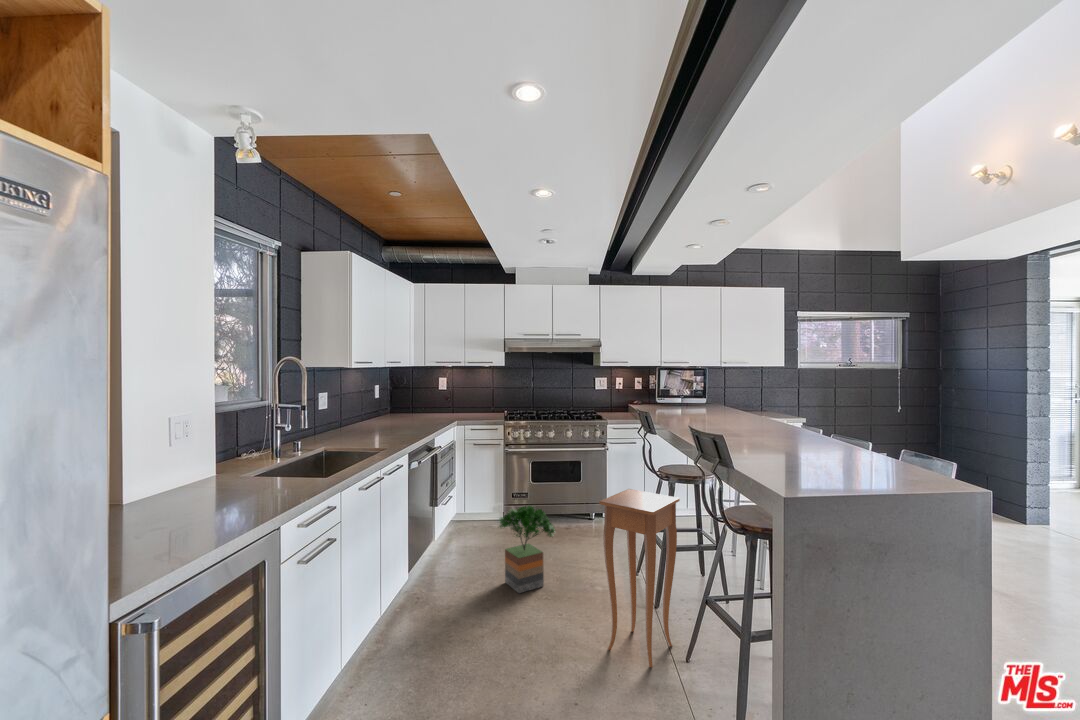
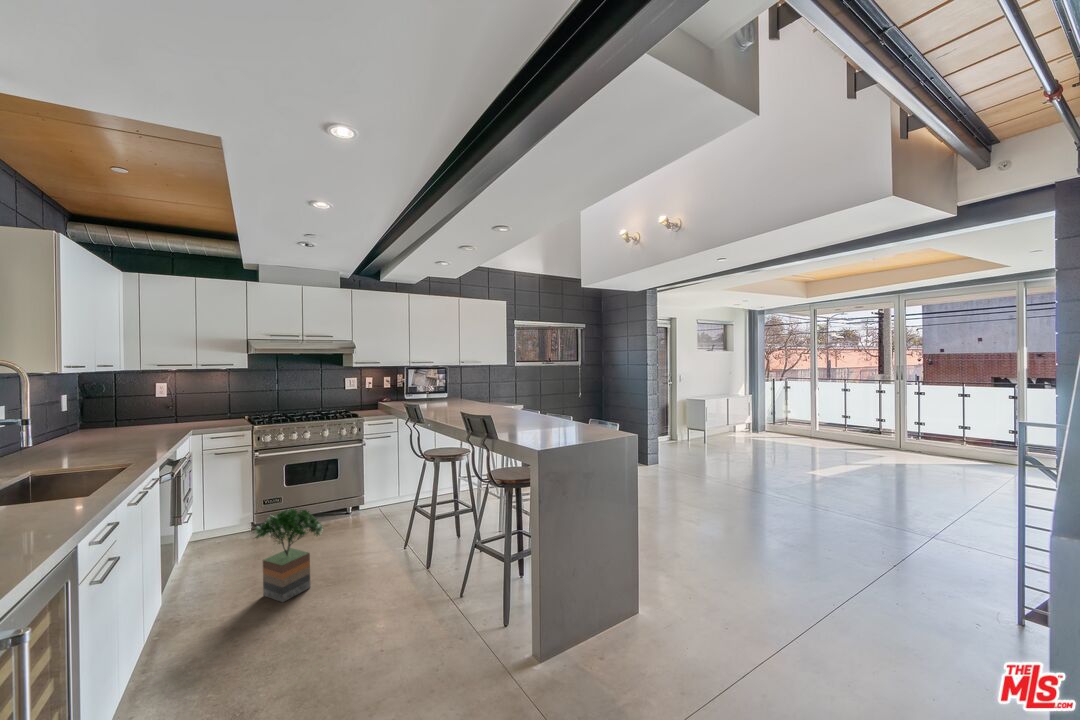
side table: present [599,489,680,667] -> none [381,474,452,629]

